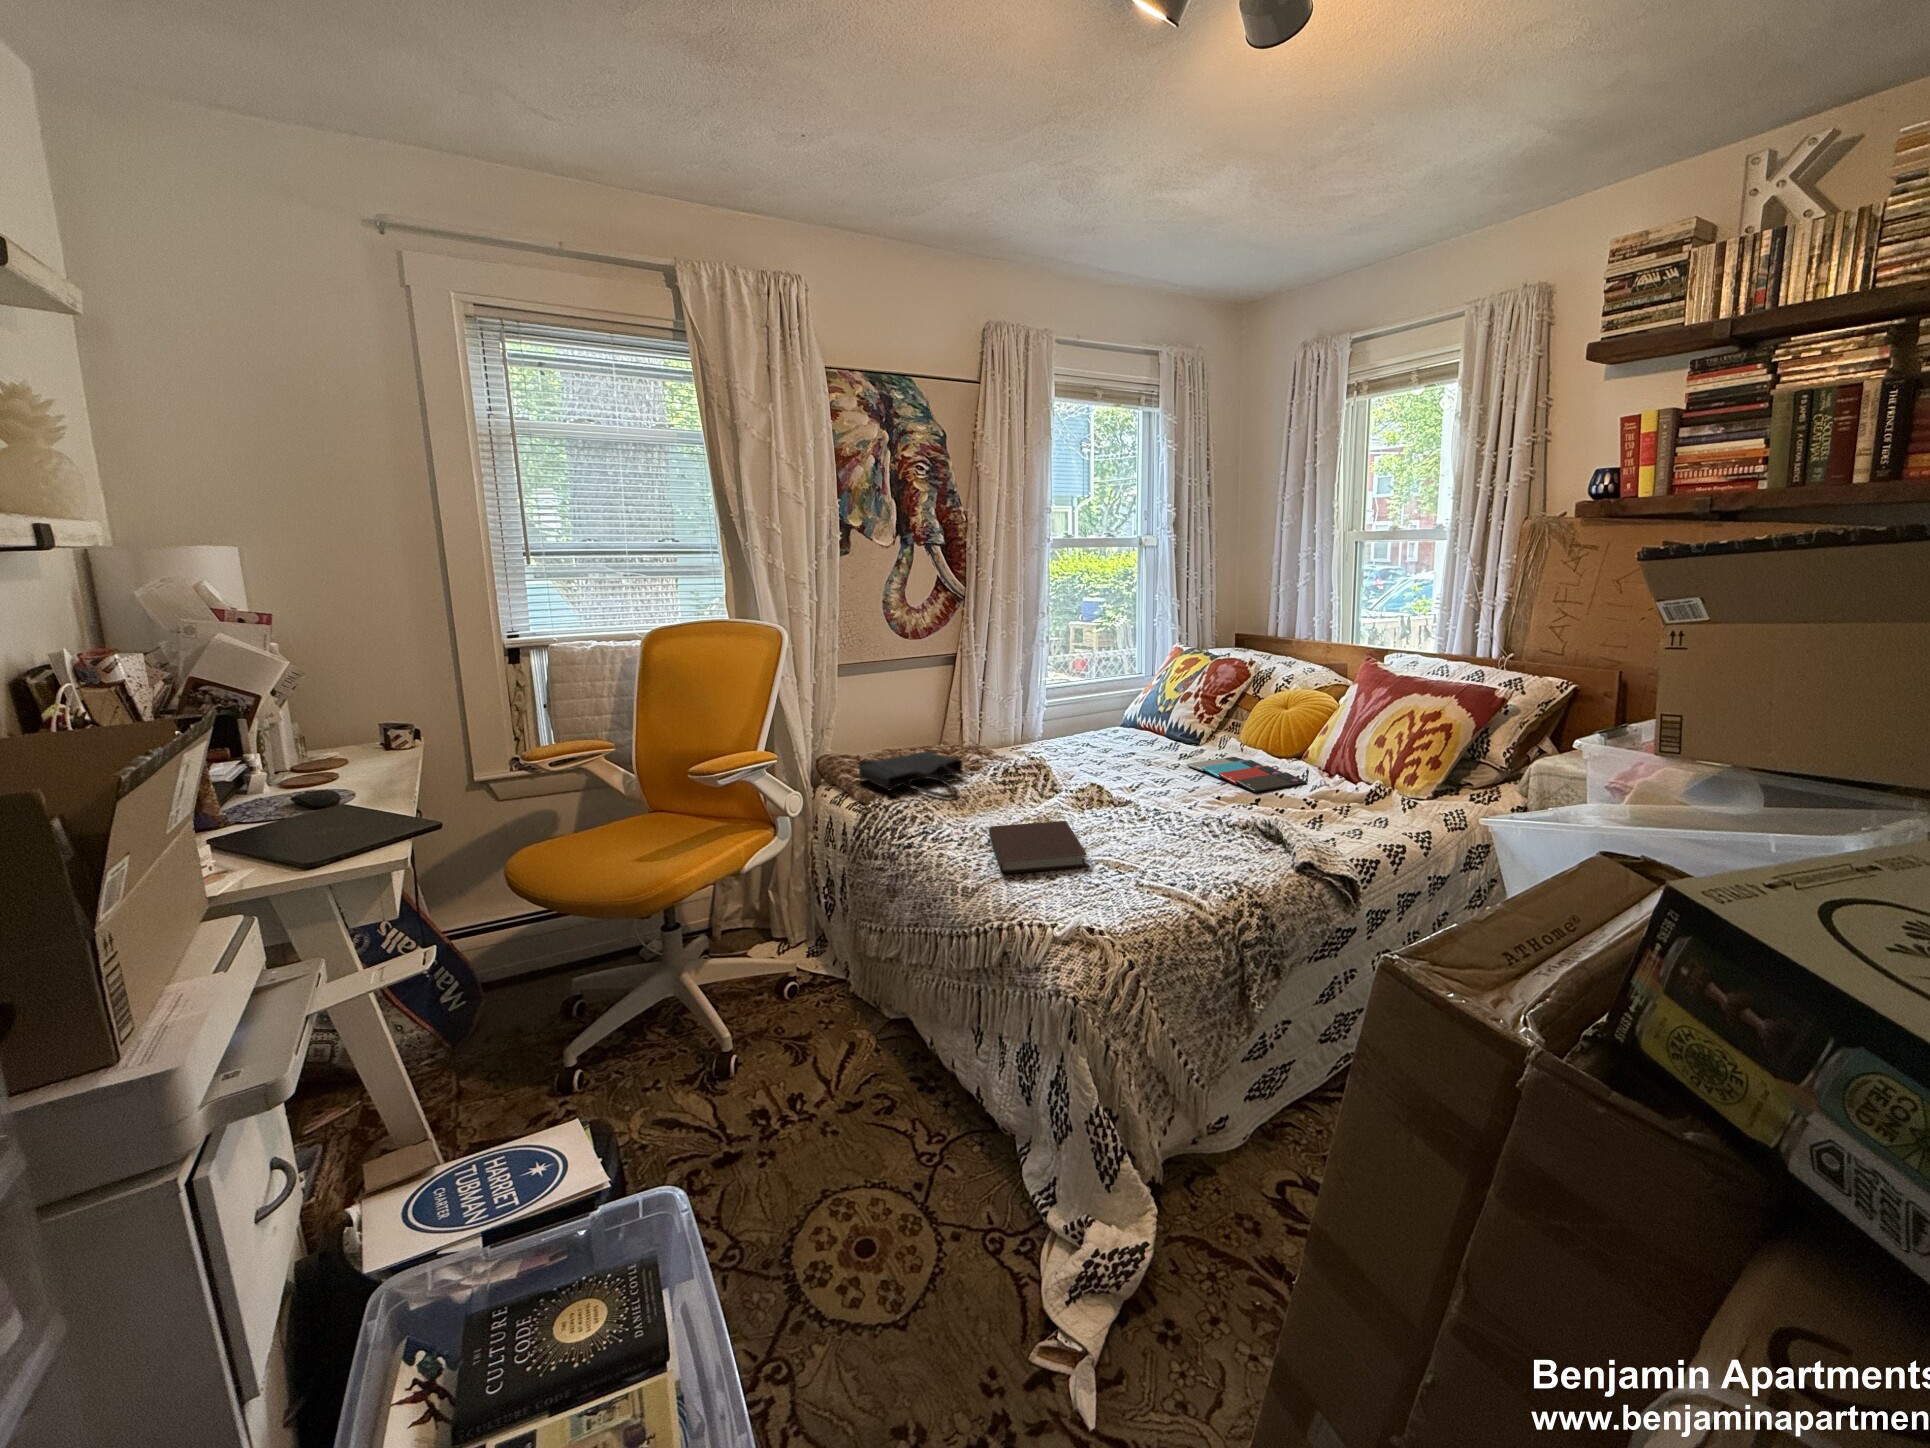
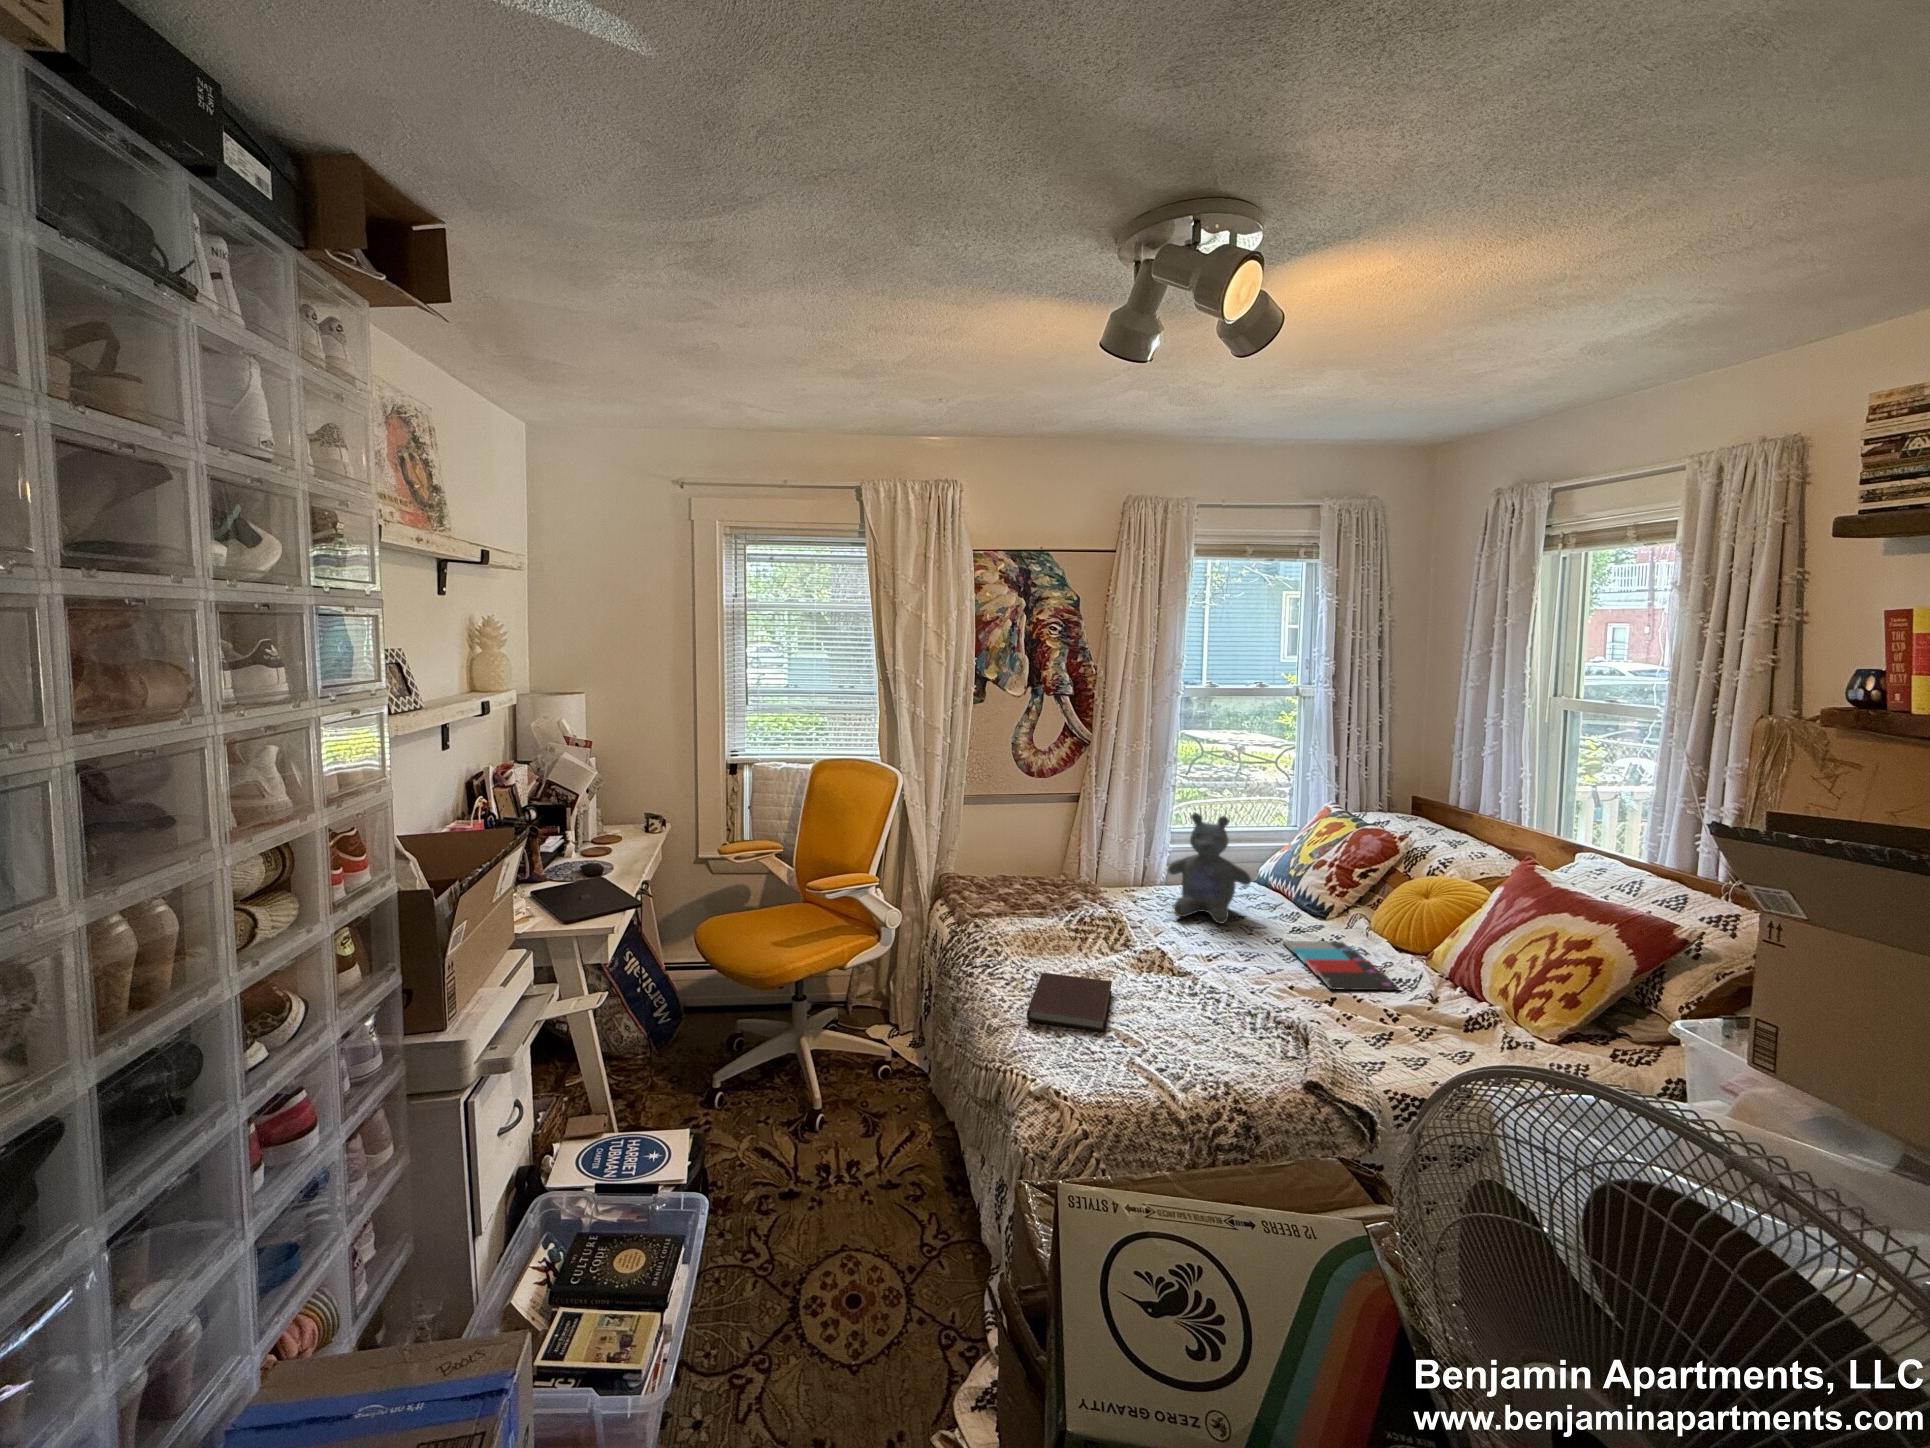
stuffed bear: none [1060,654,1142,760] -> present [1168,813,1251,924]
tote bag: present [858,751,962,799] -> none [972,882,1060,935]

